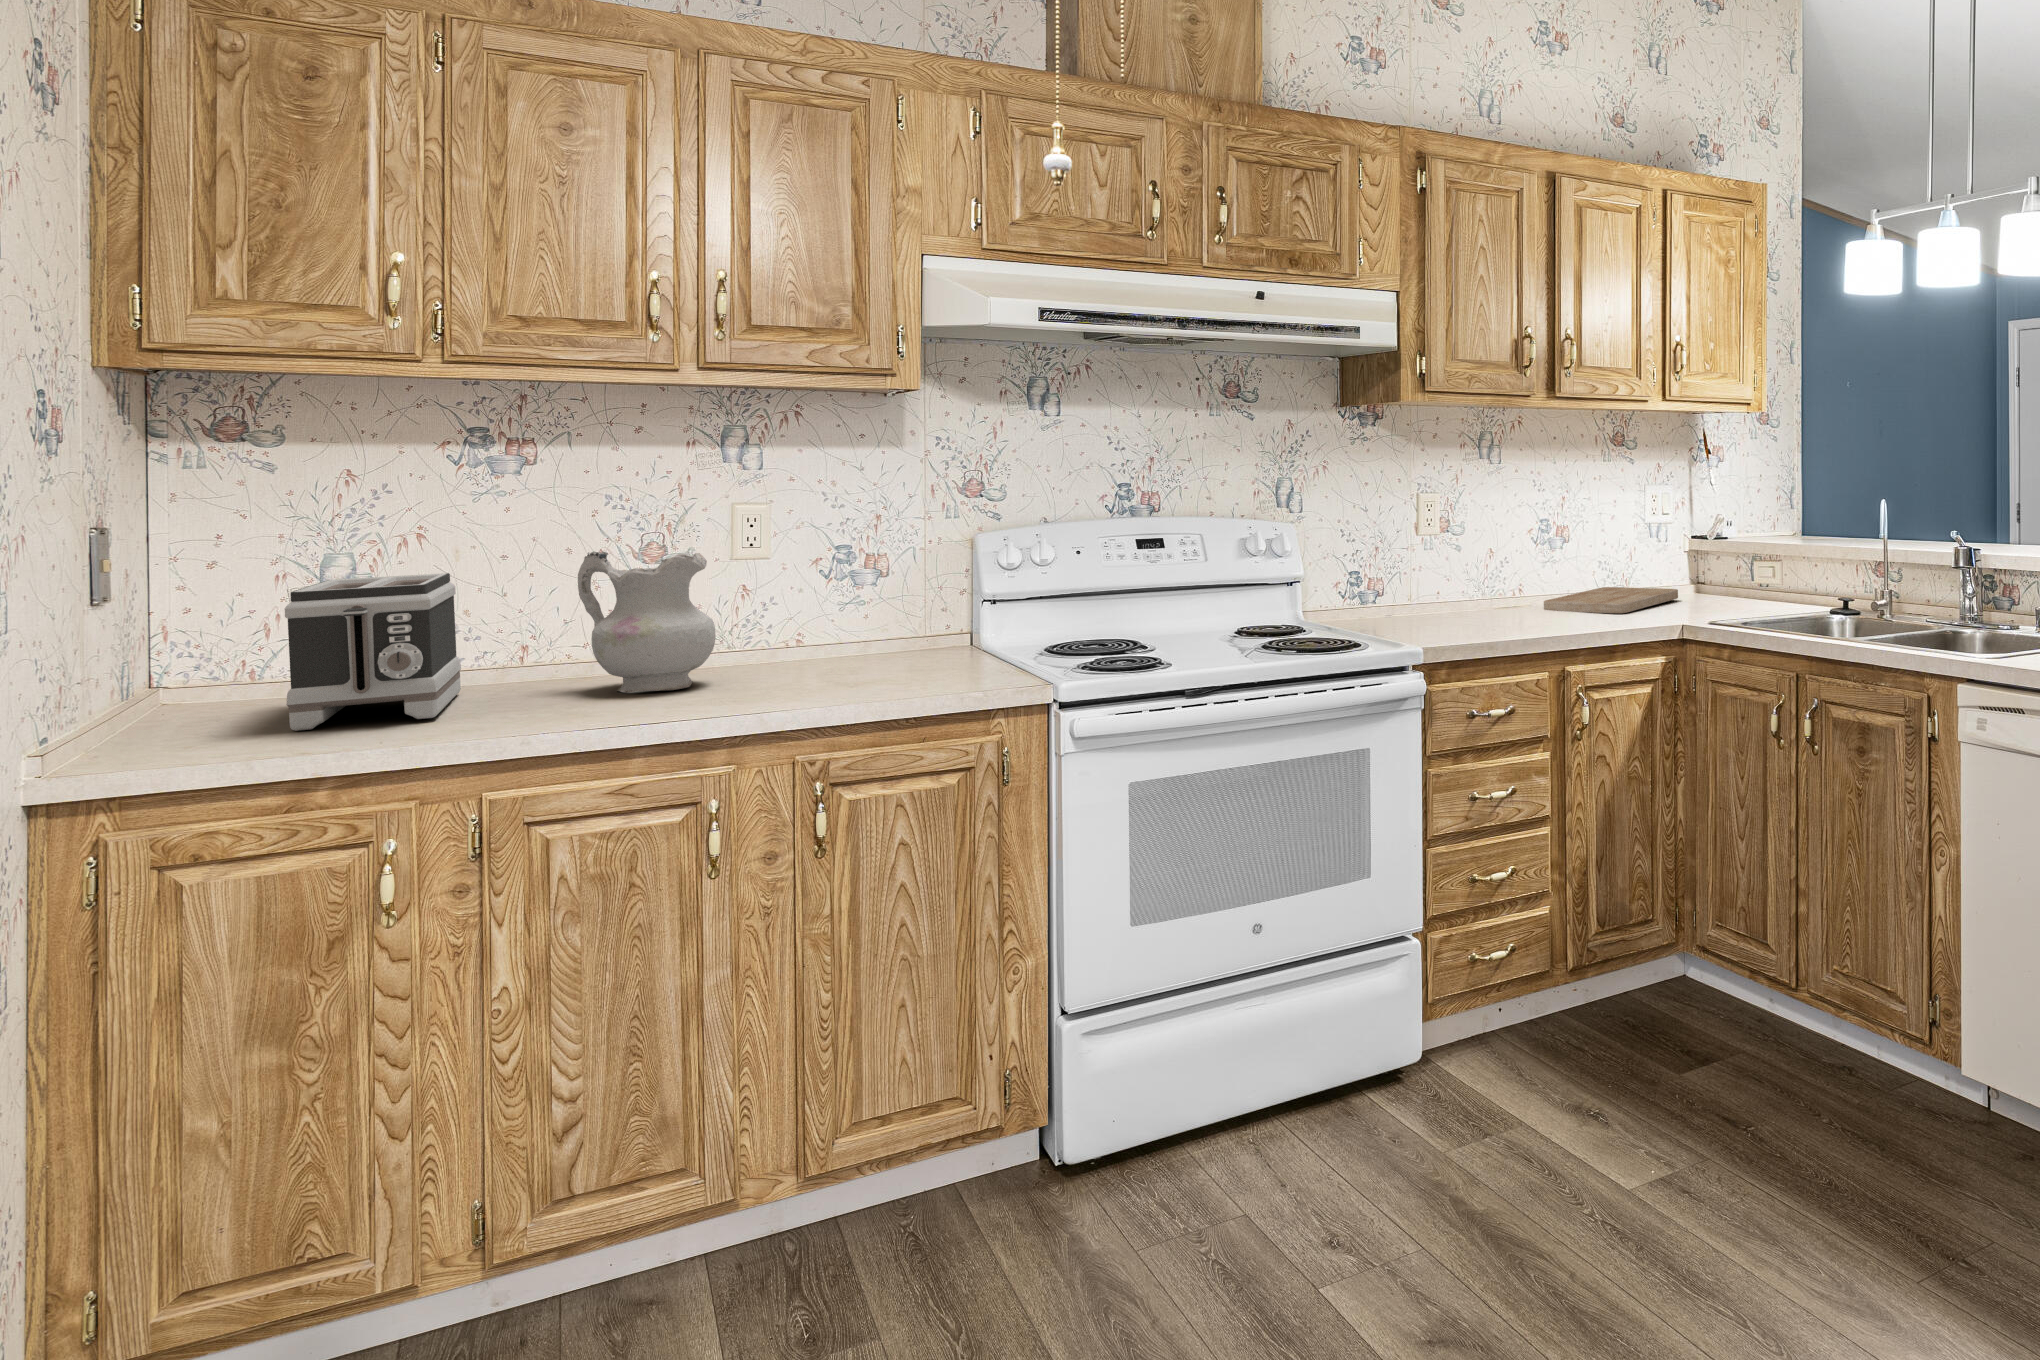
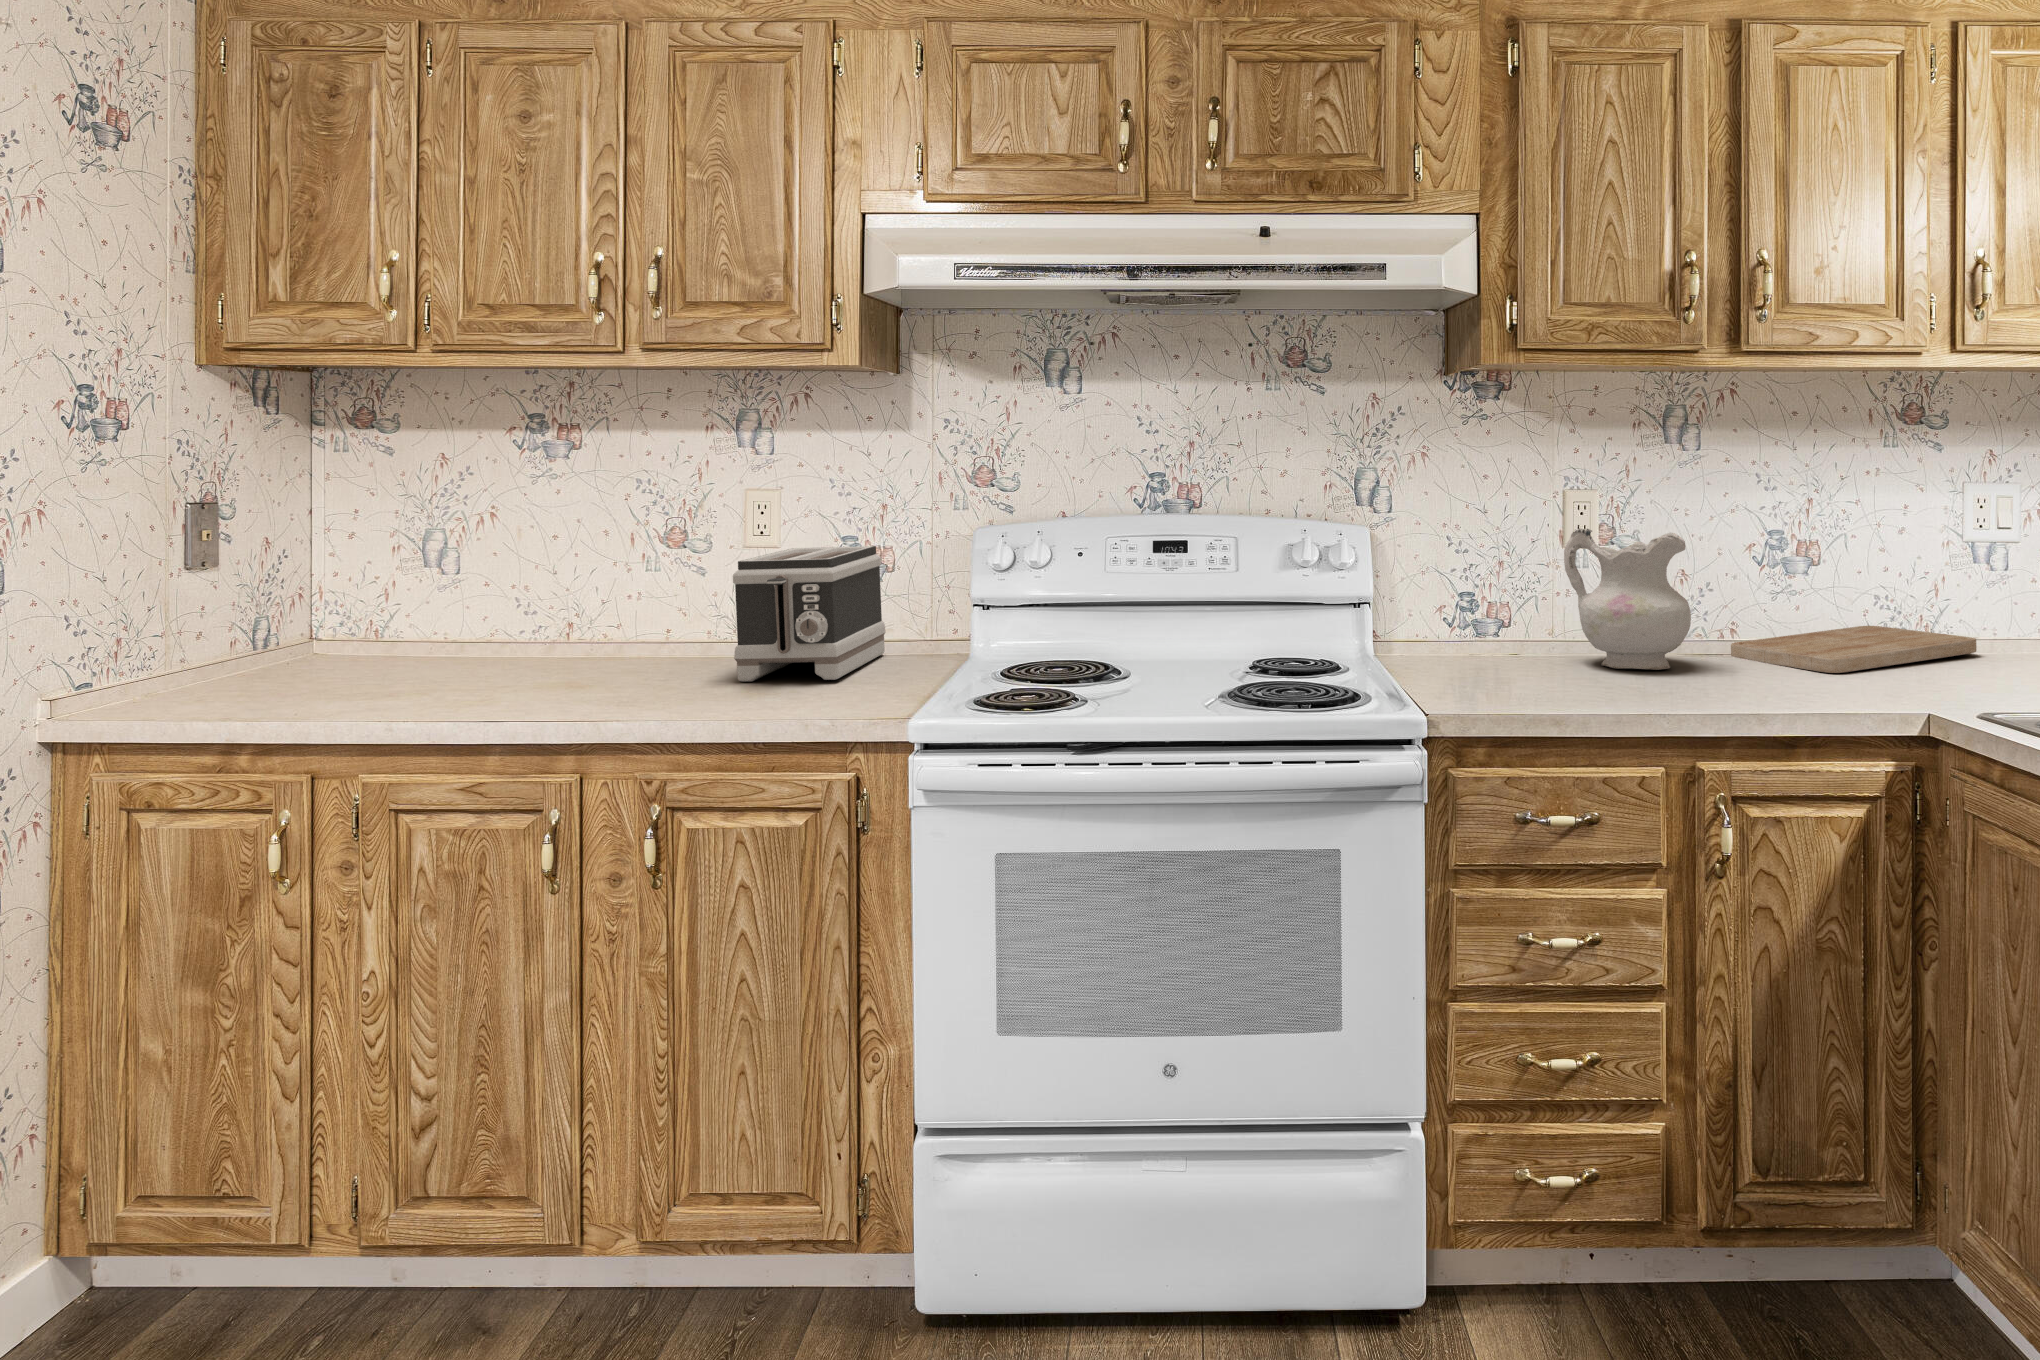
ceramic pitcher: present [578,551,716,693] -> present [1564,529,1691,670]
toaster: present [285,573,461,731] -> present [733,546,886,681]

